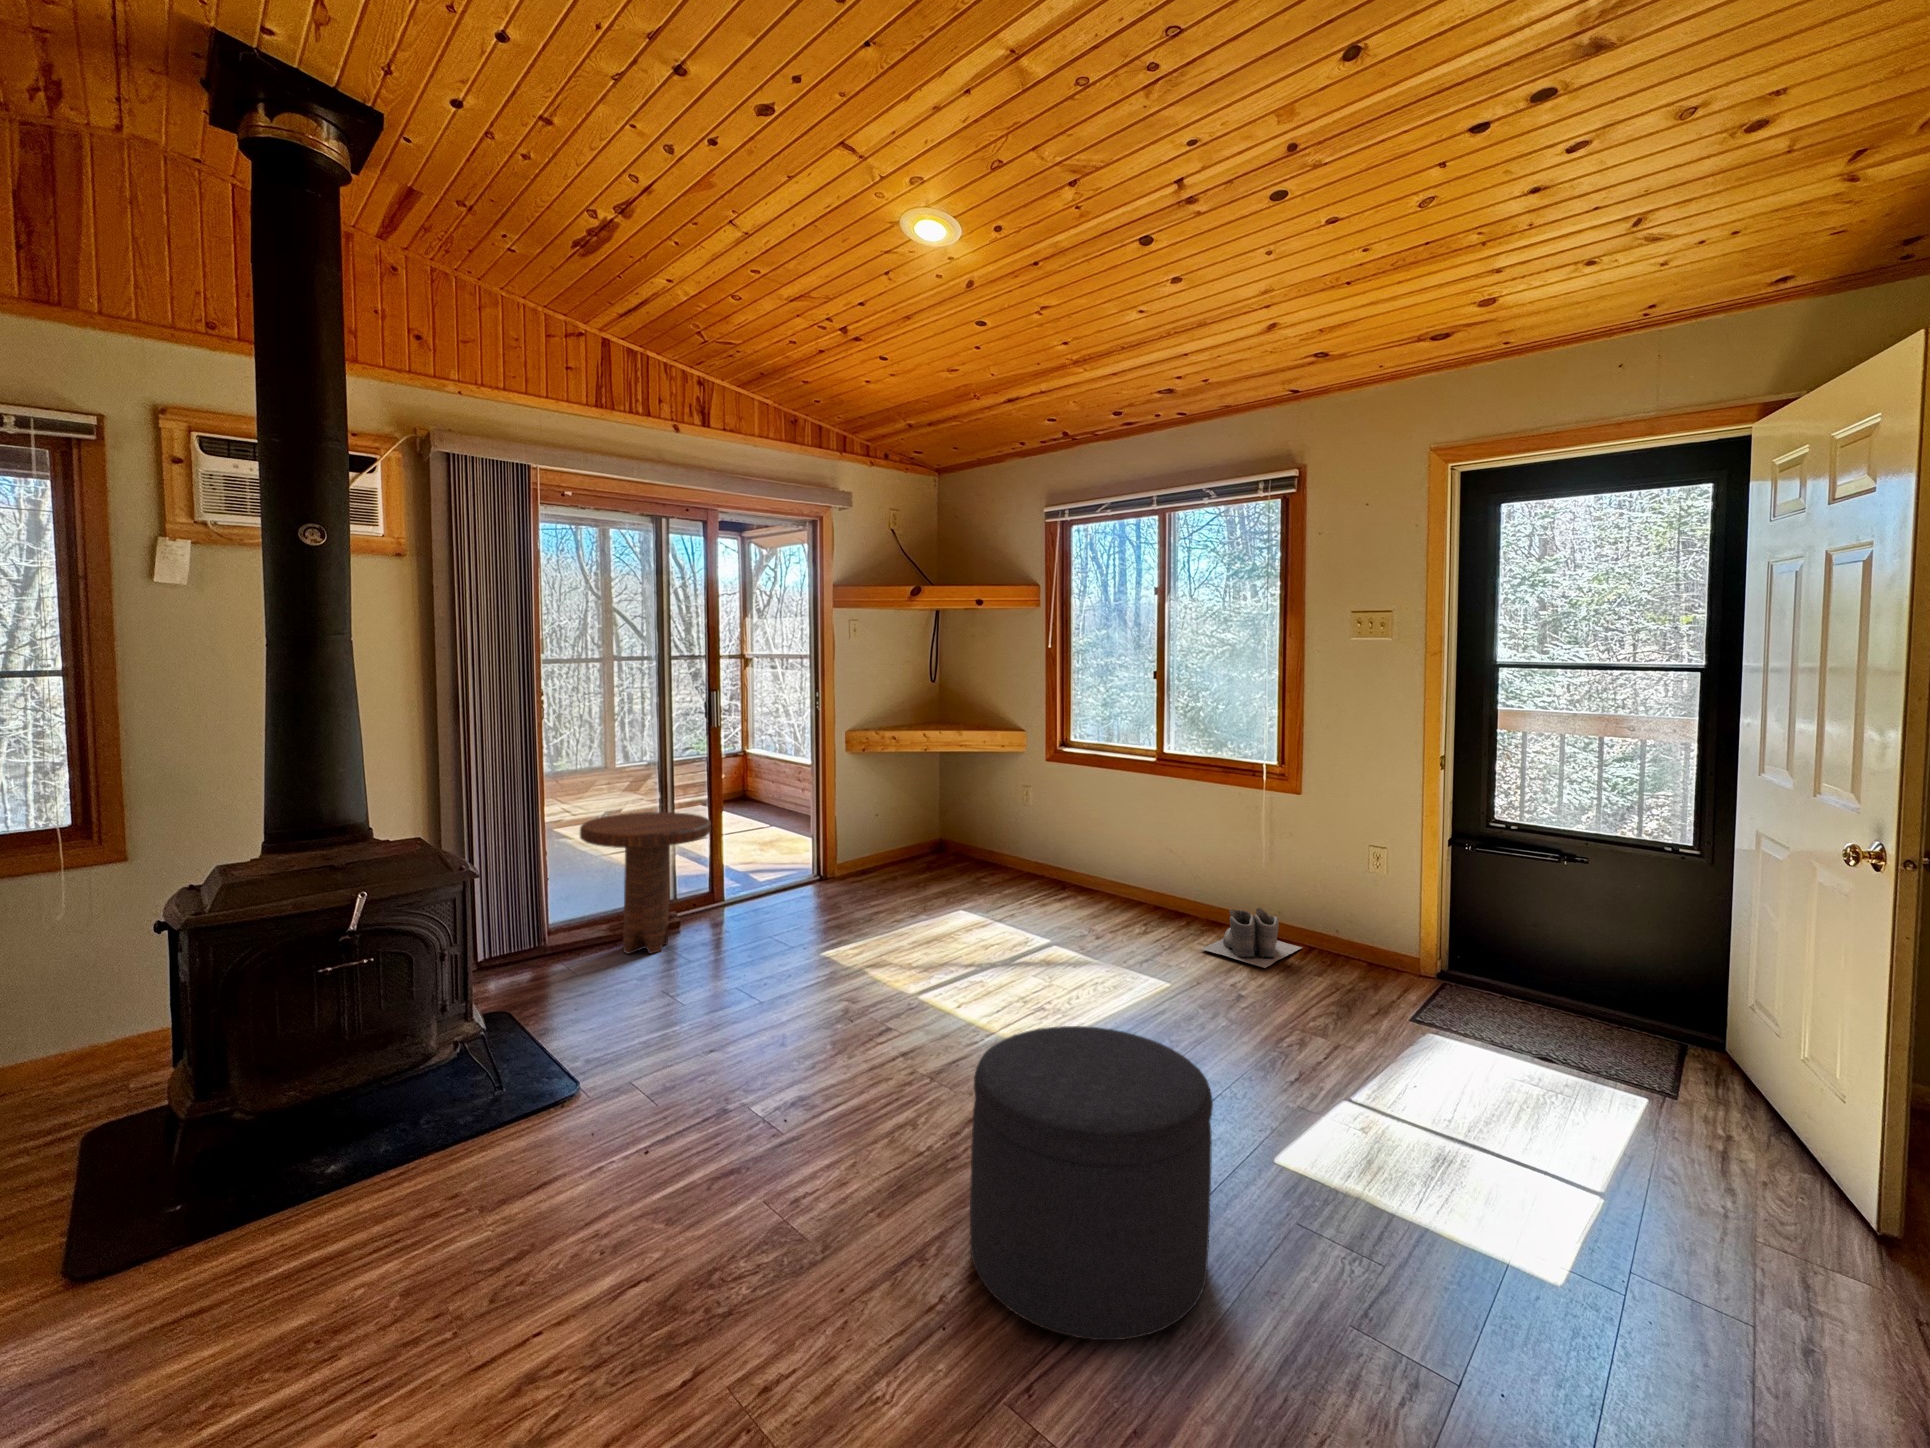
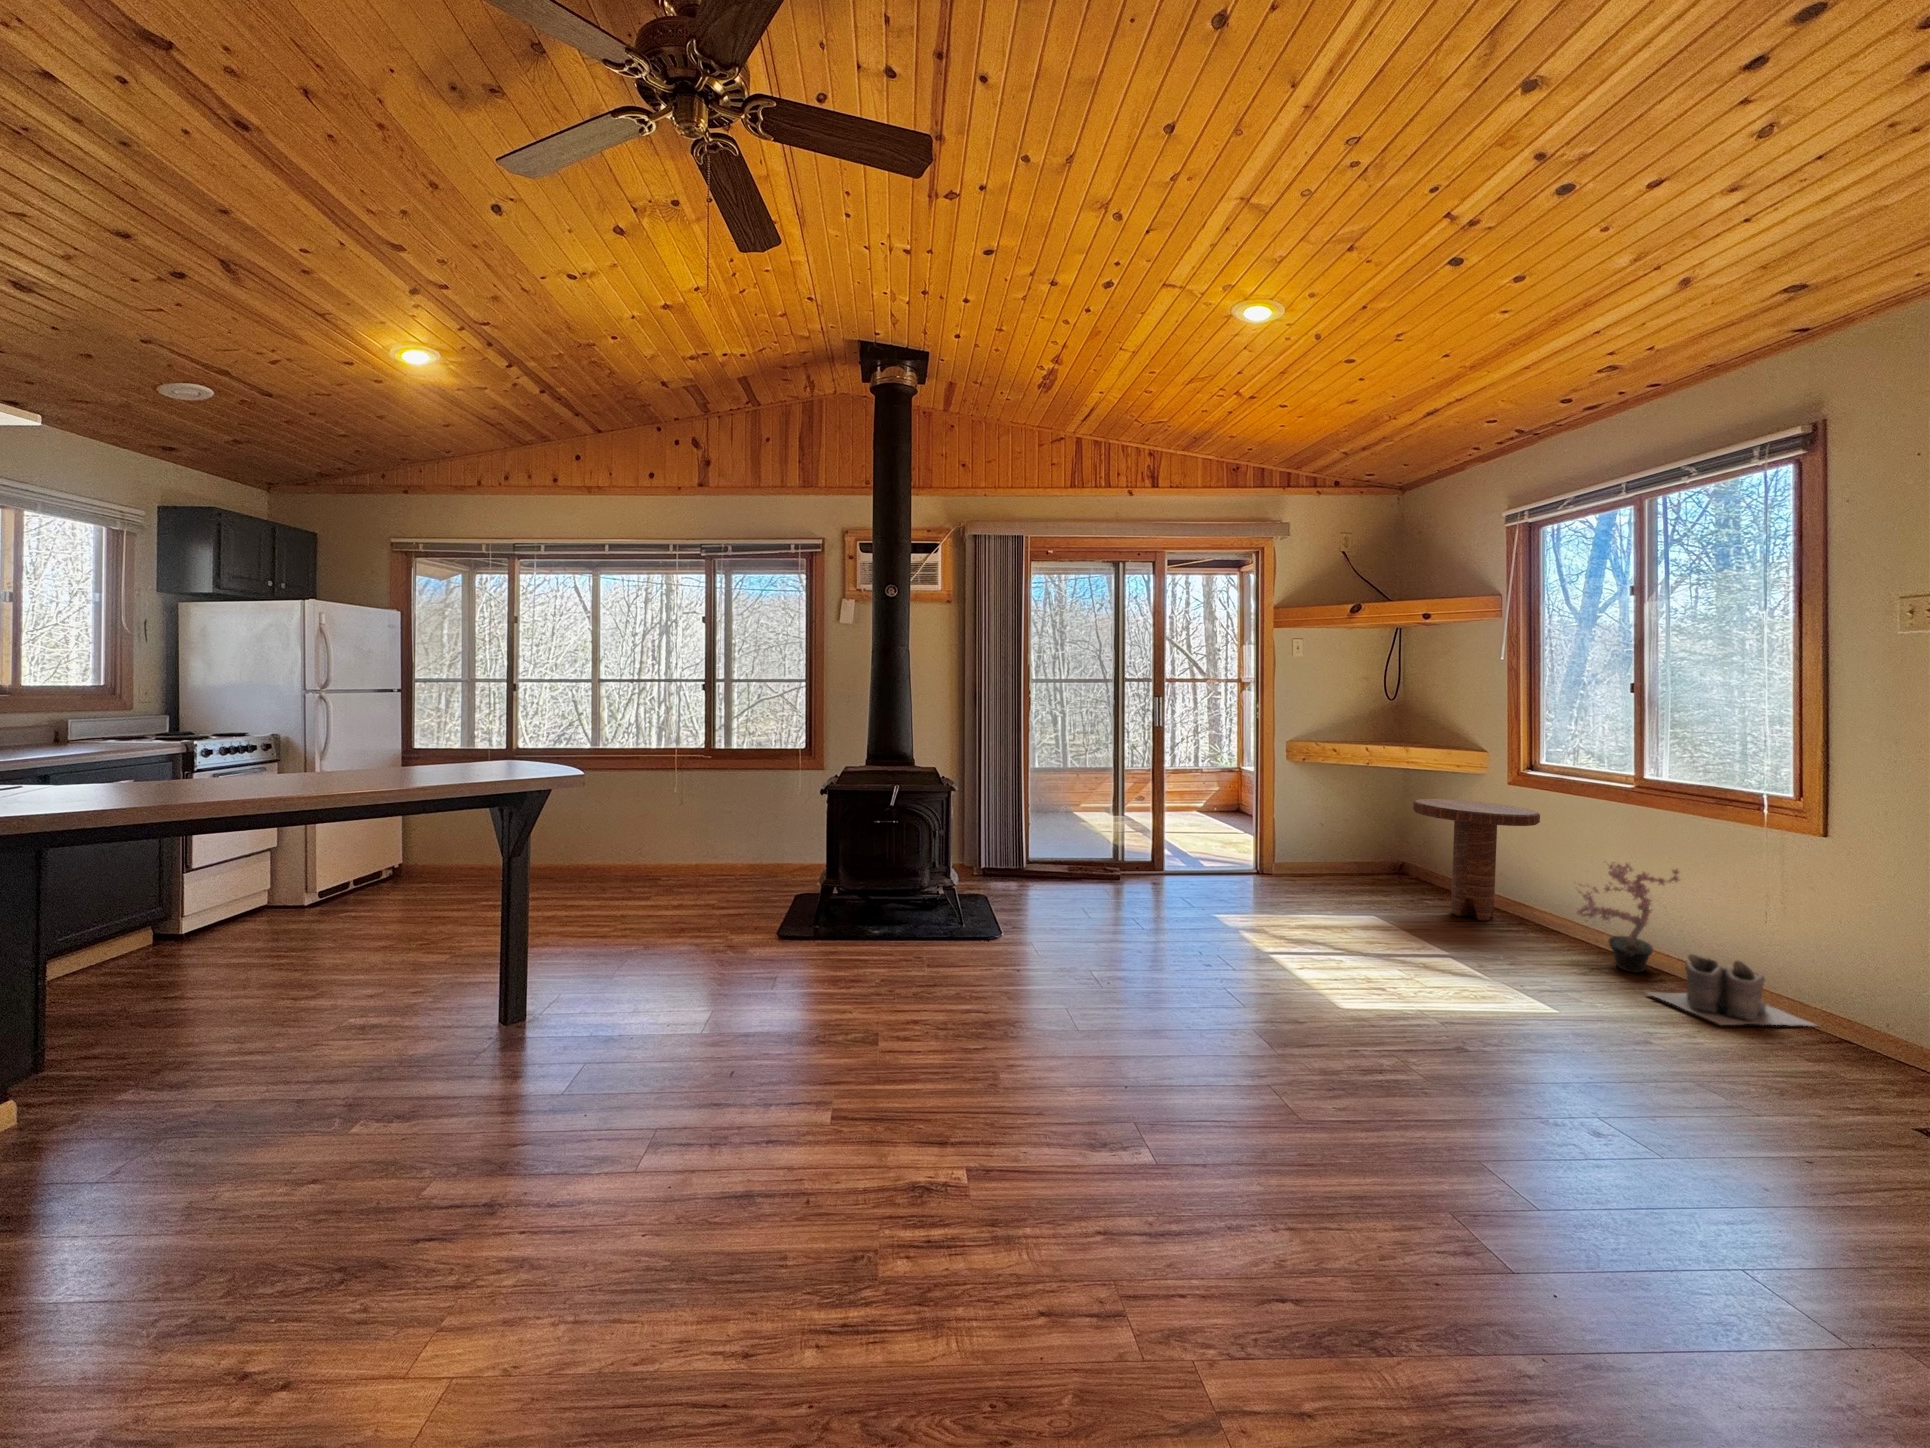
side table: present [580,812,711,954] -> present [1413,799,1540,920]
potted plant: none [1116,825,1207,928] -> present [1577,862,1680,973]
ottoman: present [970,1026,1213,1340] -> none [1166,934,1370,1150]

